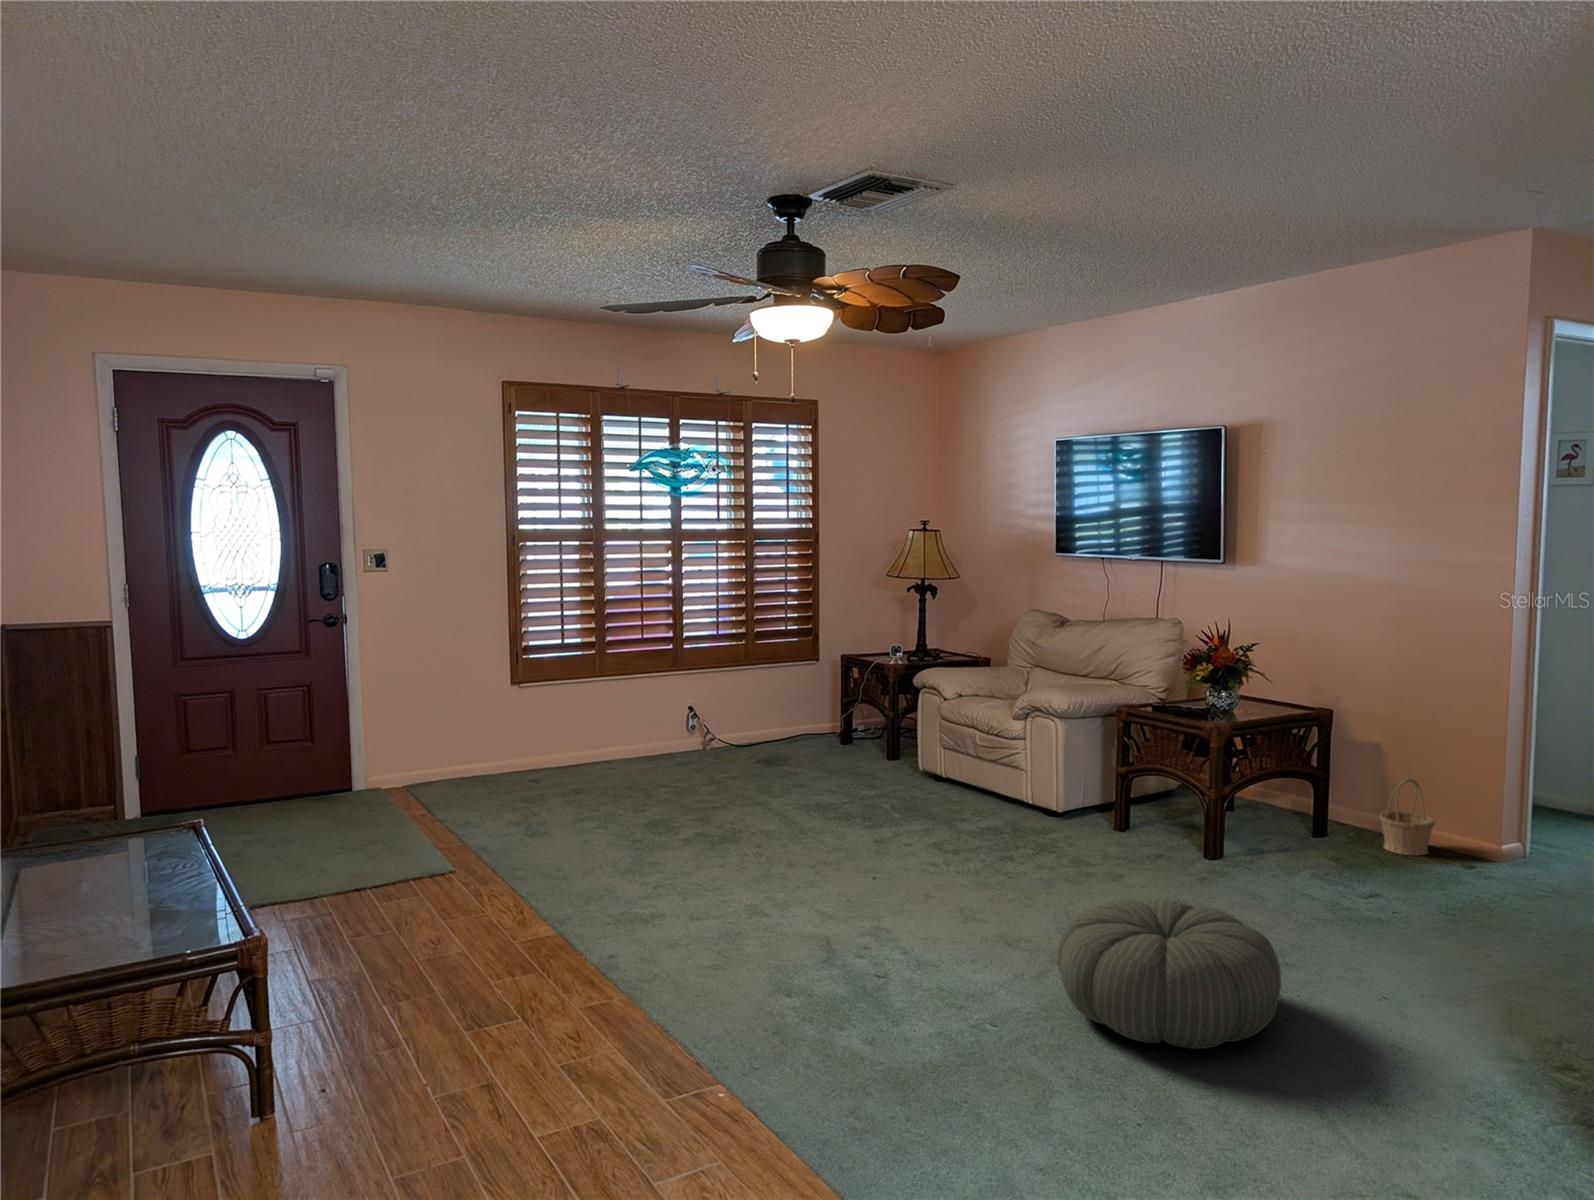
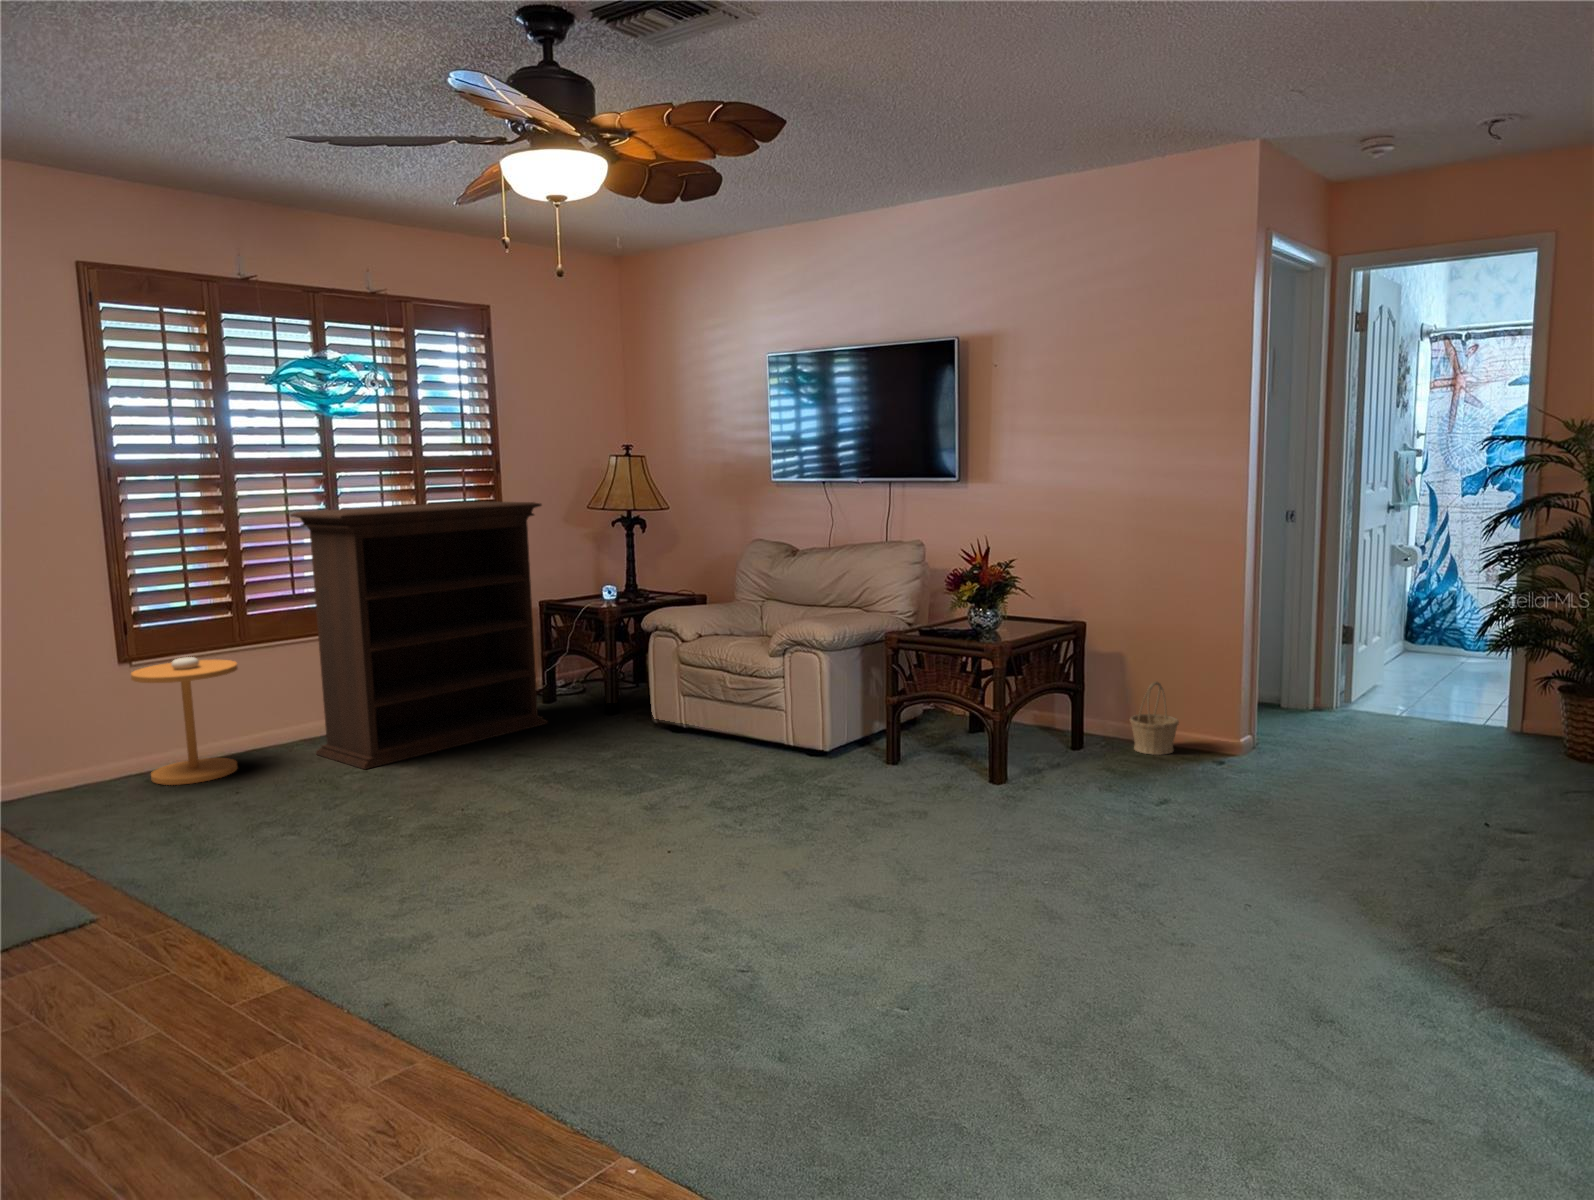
bookshelf: none [637,567,837,784] -> present [290,501,548,769]
side table: none [519,683,593,781] -> present [131,657,237,785]
pouf: present [1057,899,1281,1049] -> none [944,828,1183,986]

